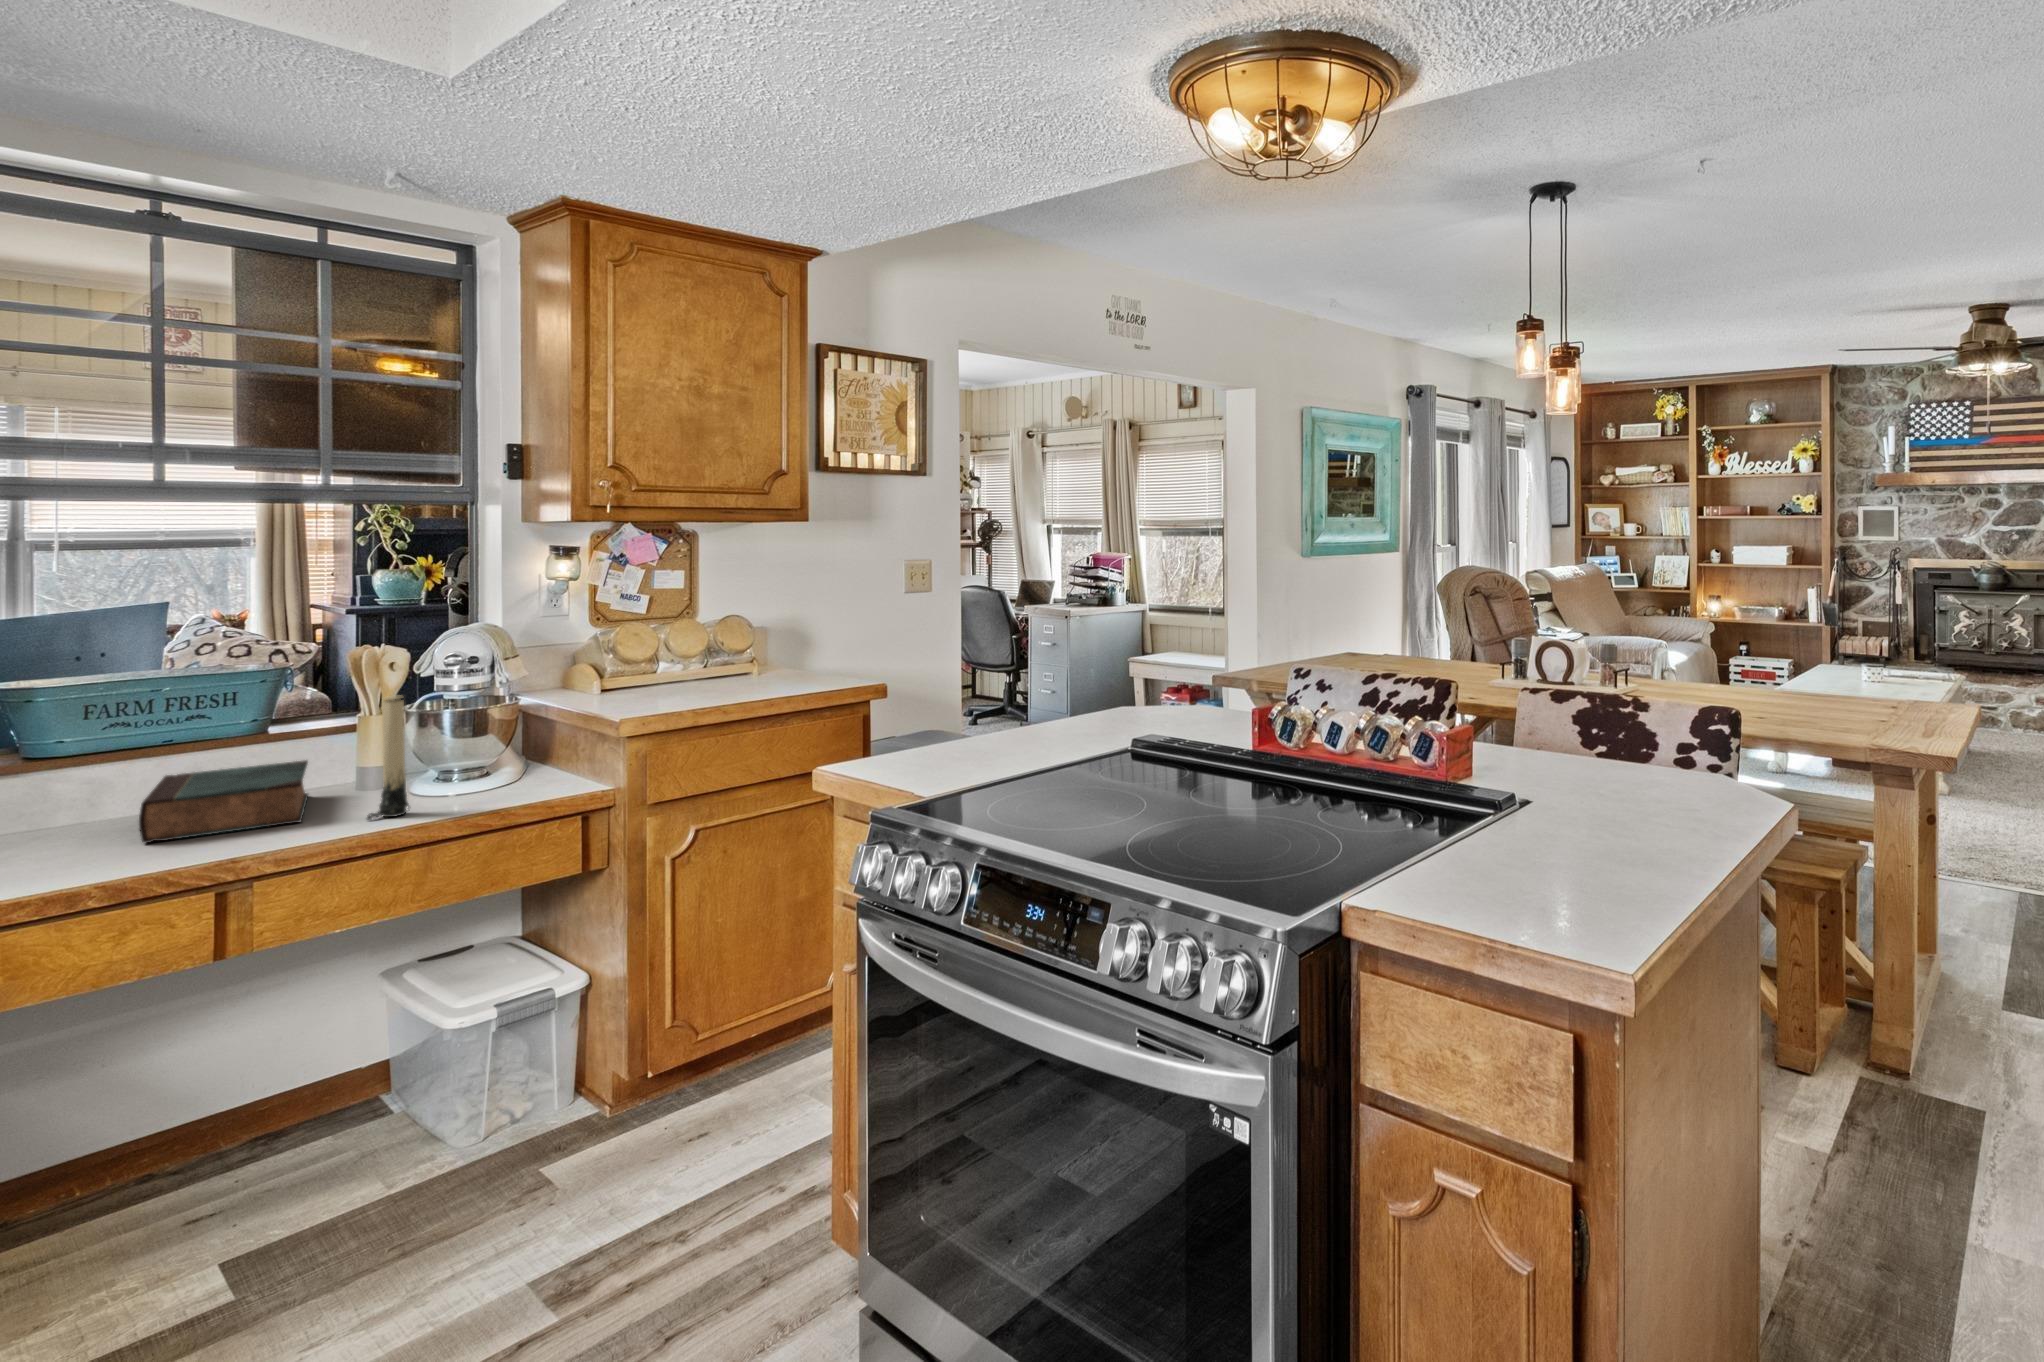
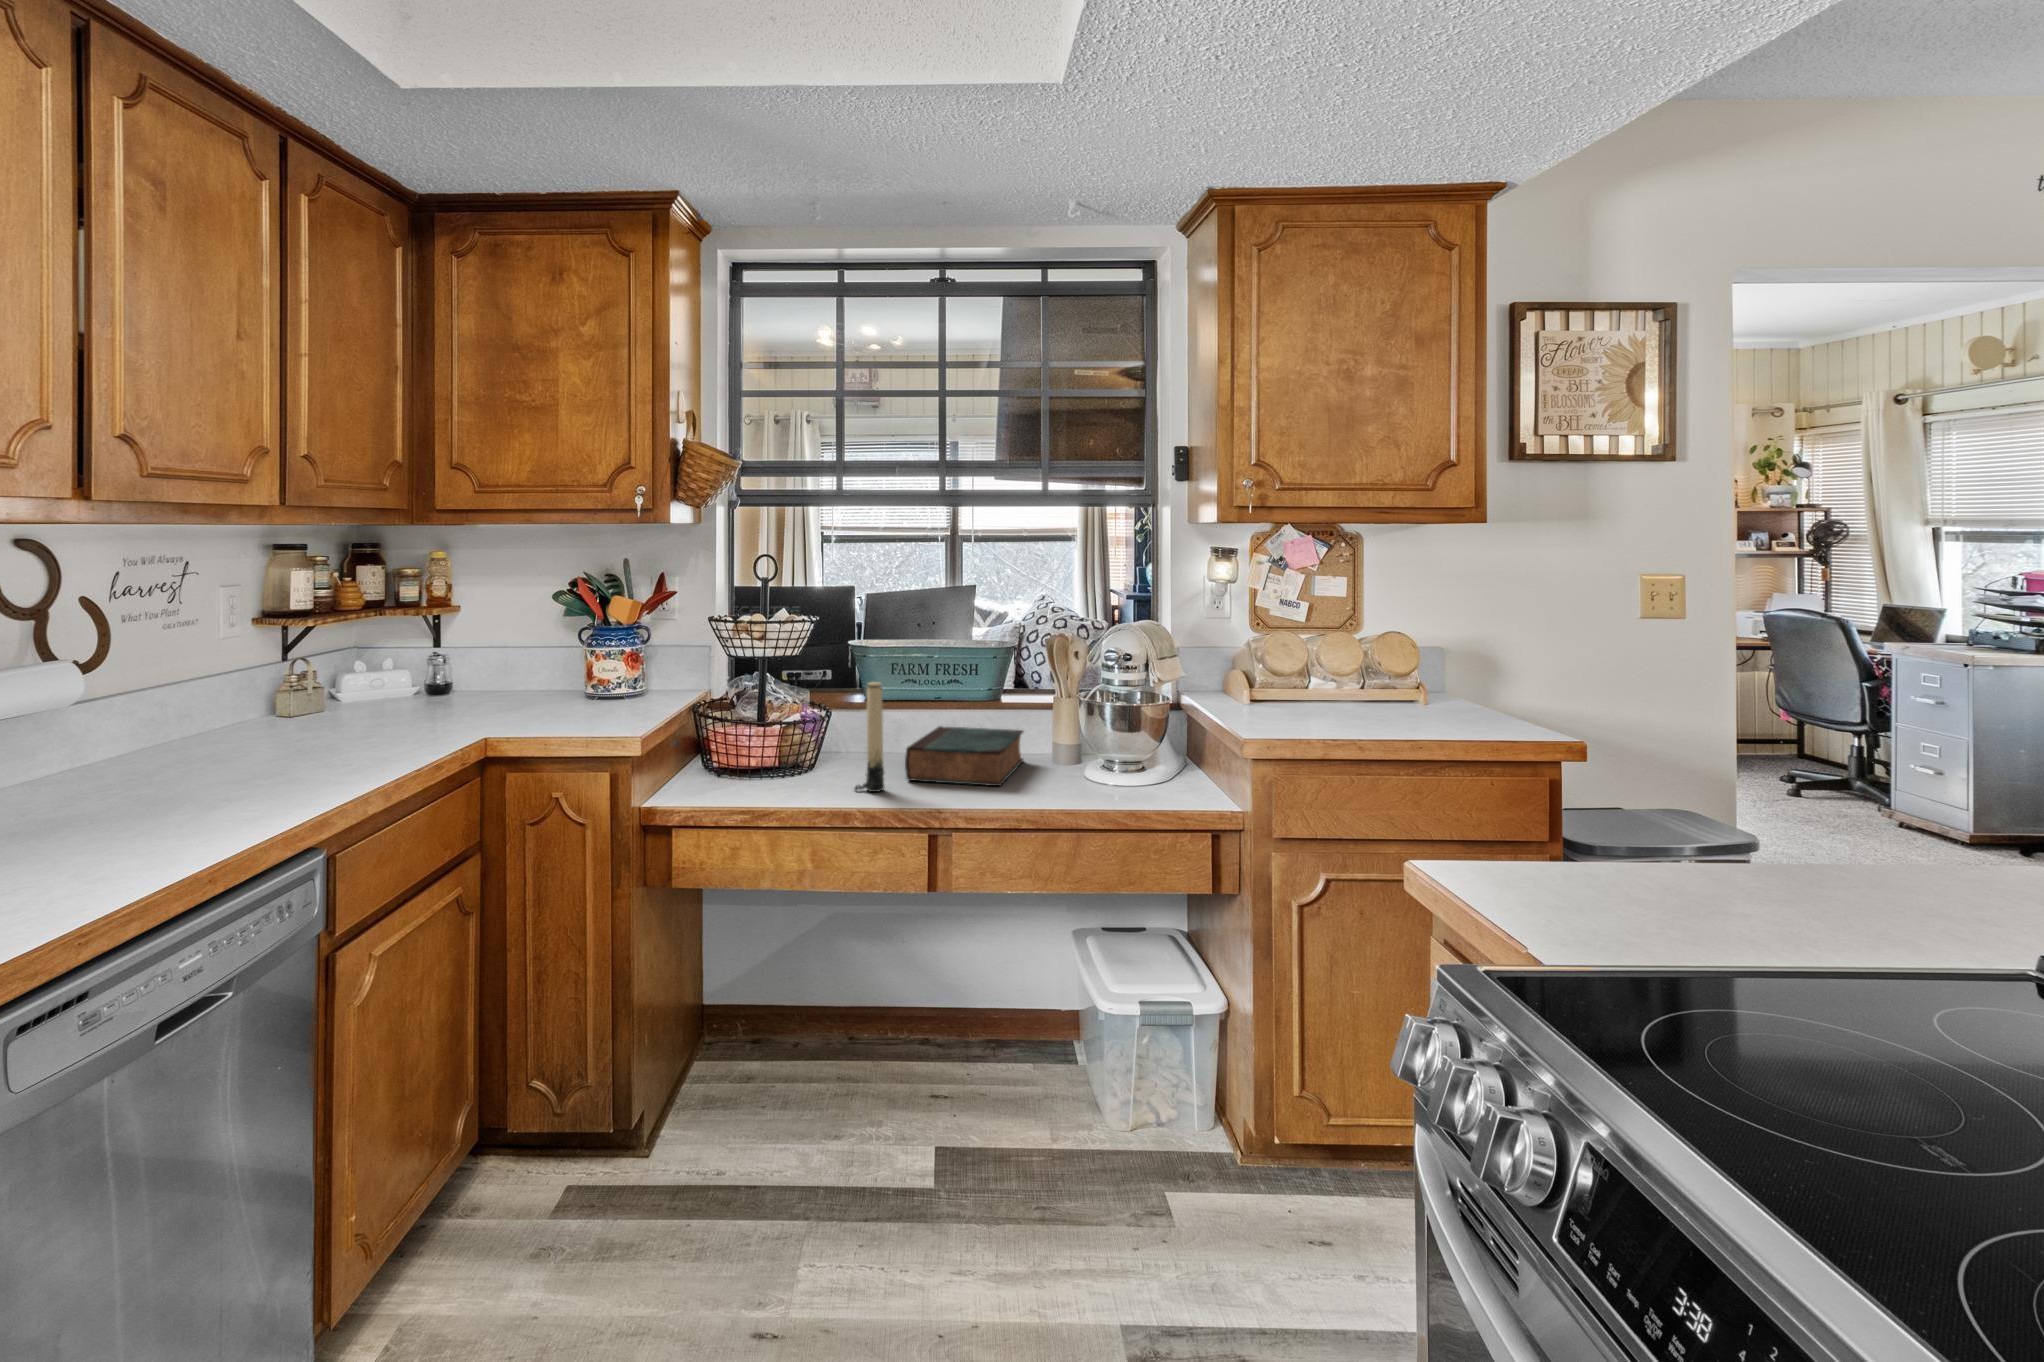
candle: present [367,696,409,820] -> present [855,682,885,792]

